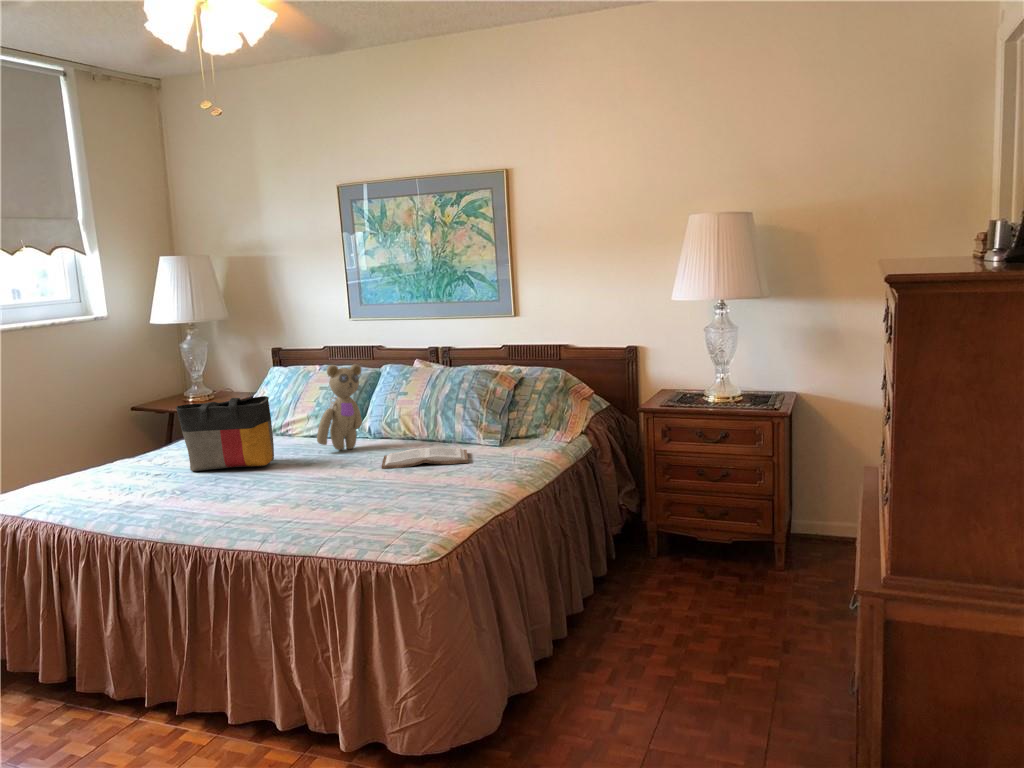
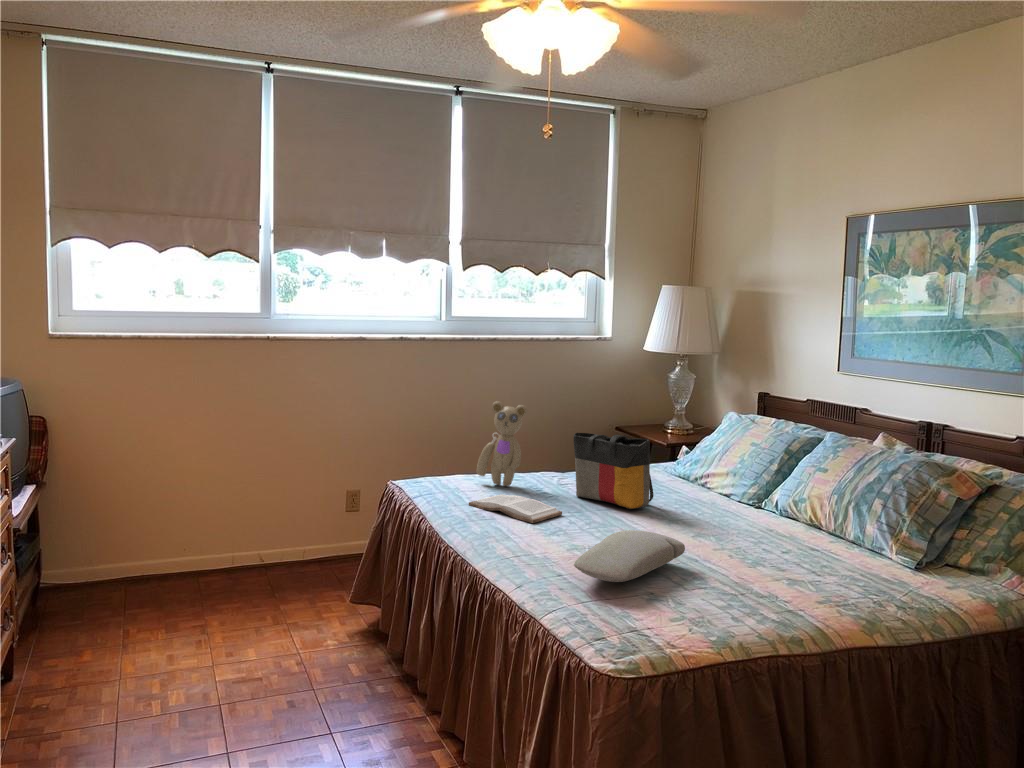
teddy bear: present [317,364,362,450] -> present [477,402,528,486]
book: present [382,447,468,469] -> present [469,494,562,523]
pillow: none [299,469,370,514] -> present [574,530,685,582]

